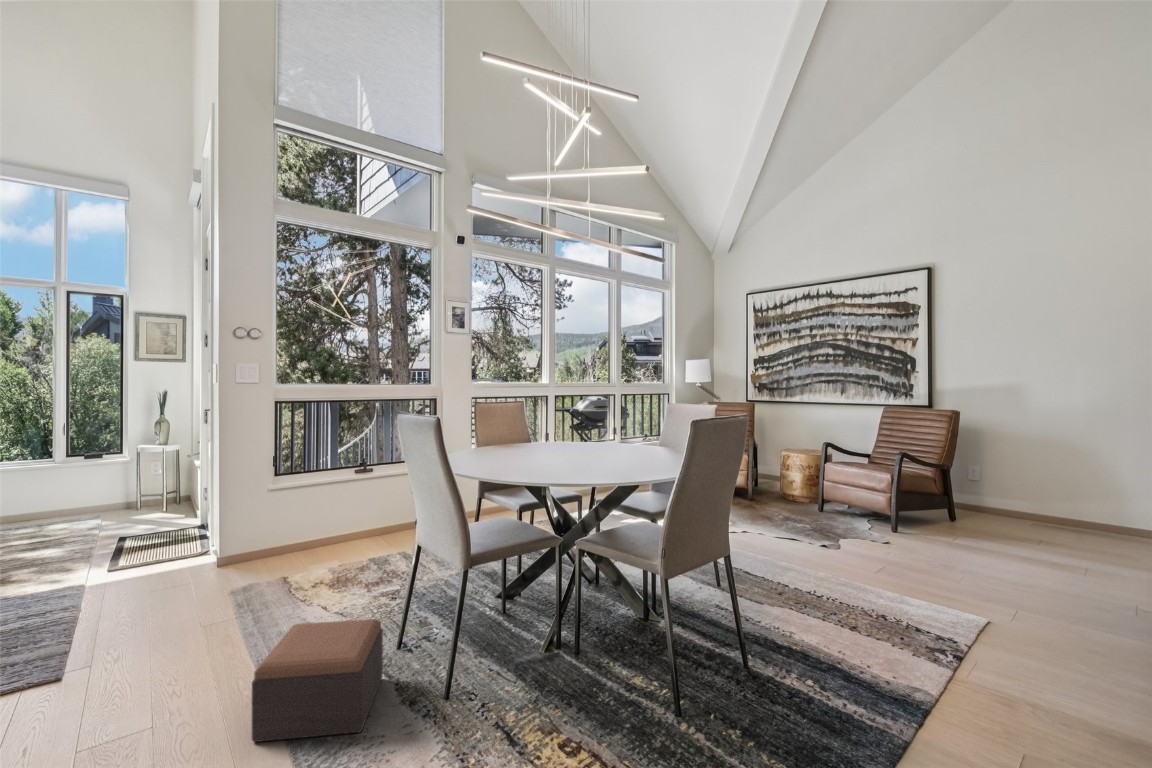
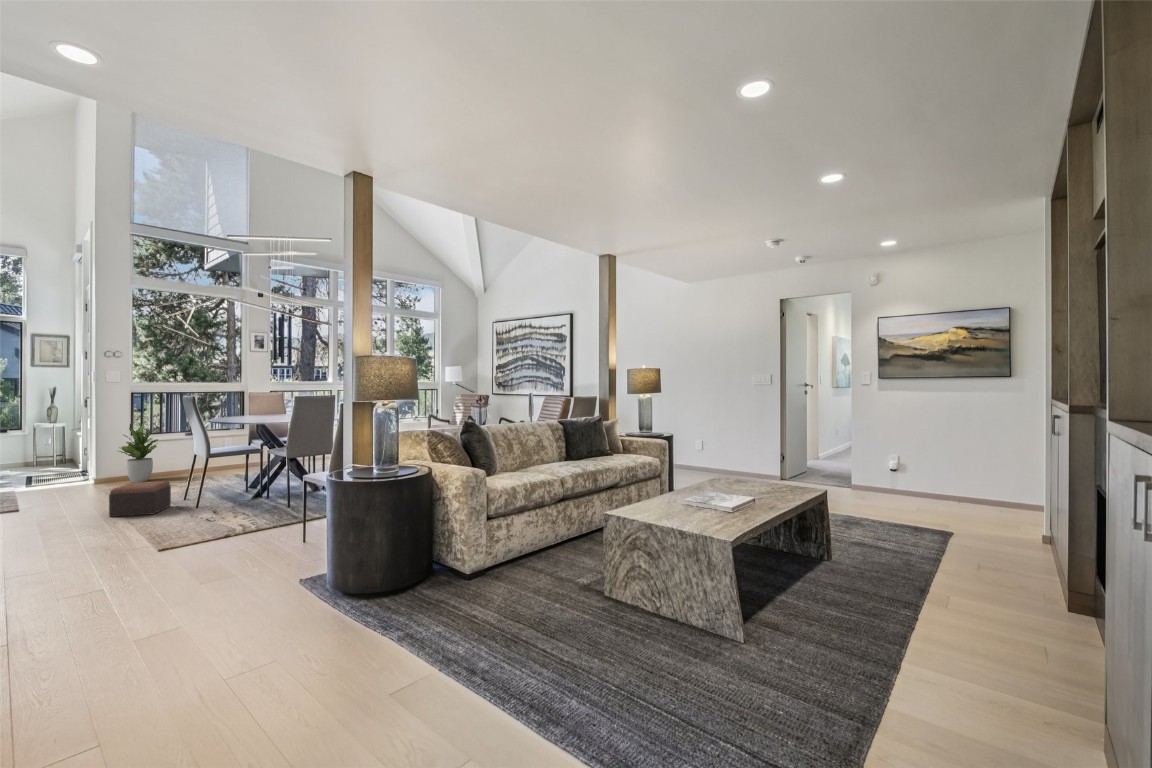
potted plant: none [249,455,321,563] -> present [118,424,158,482]

